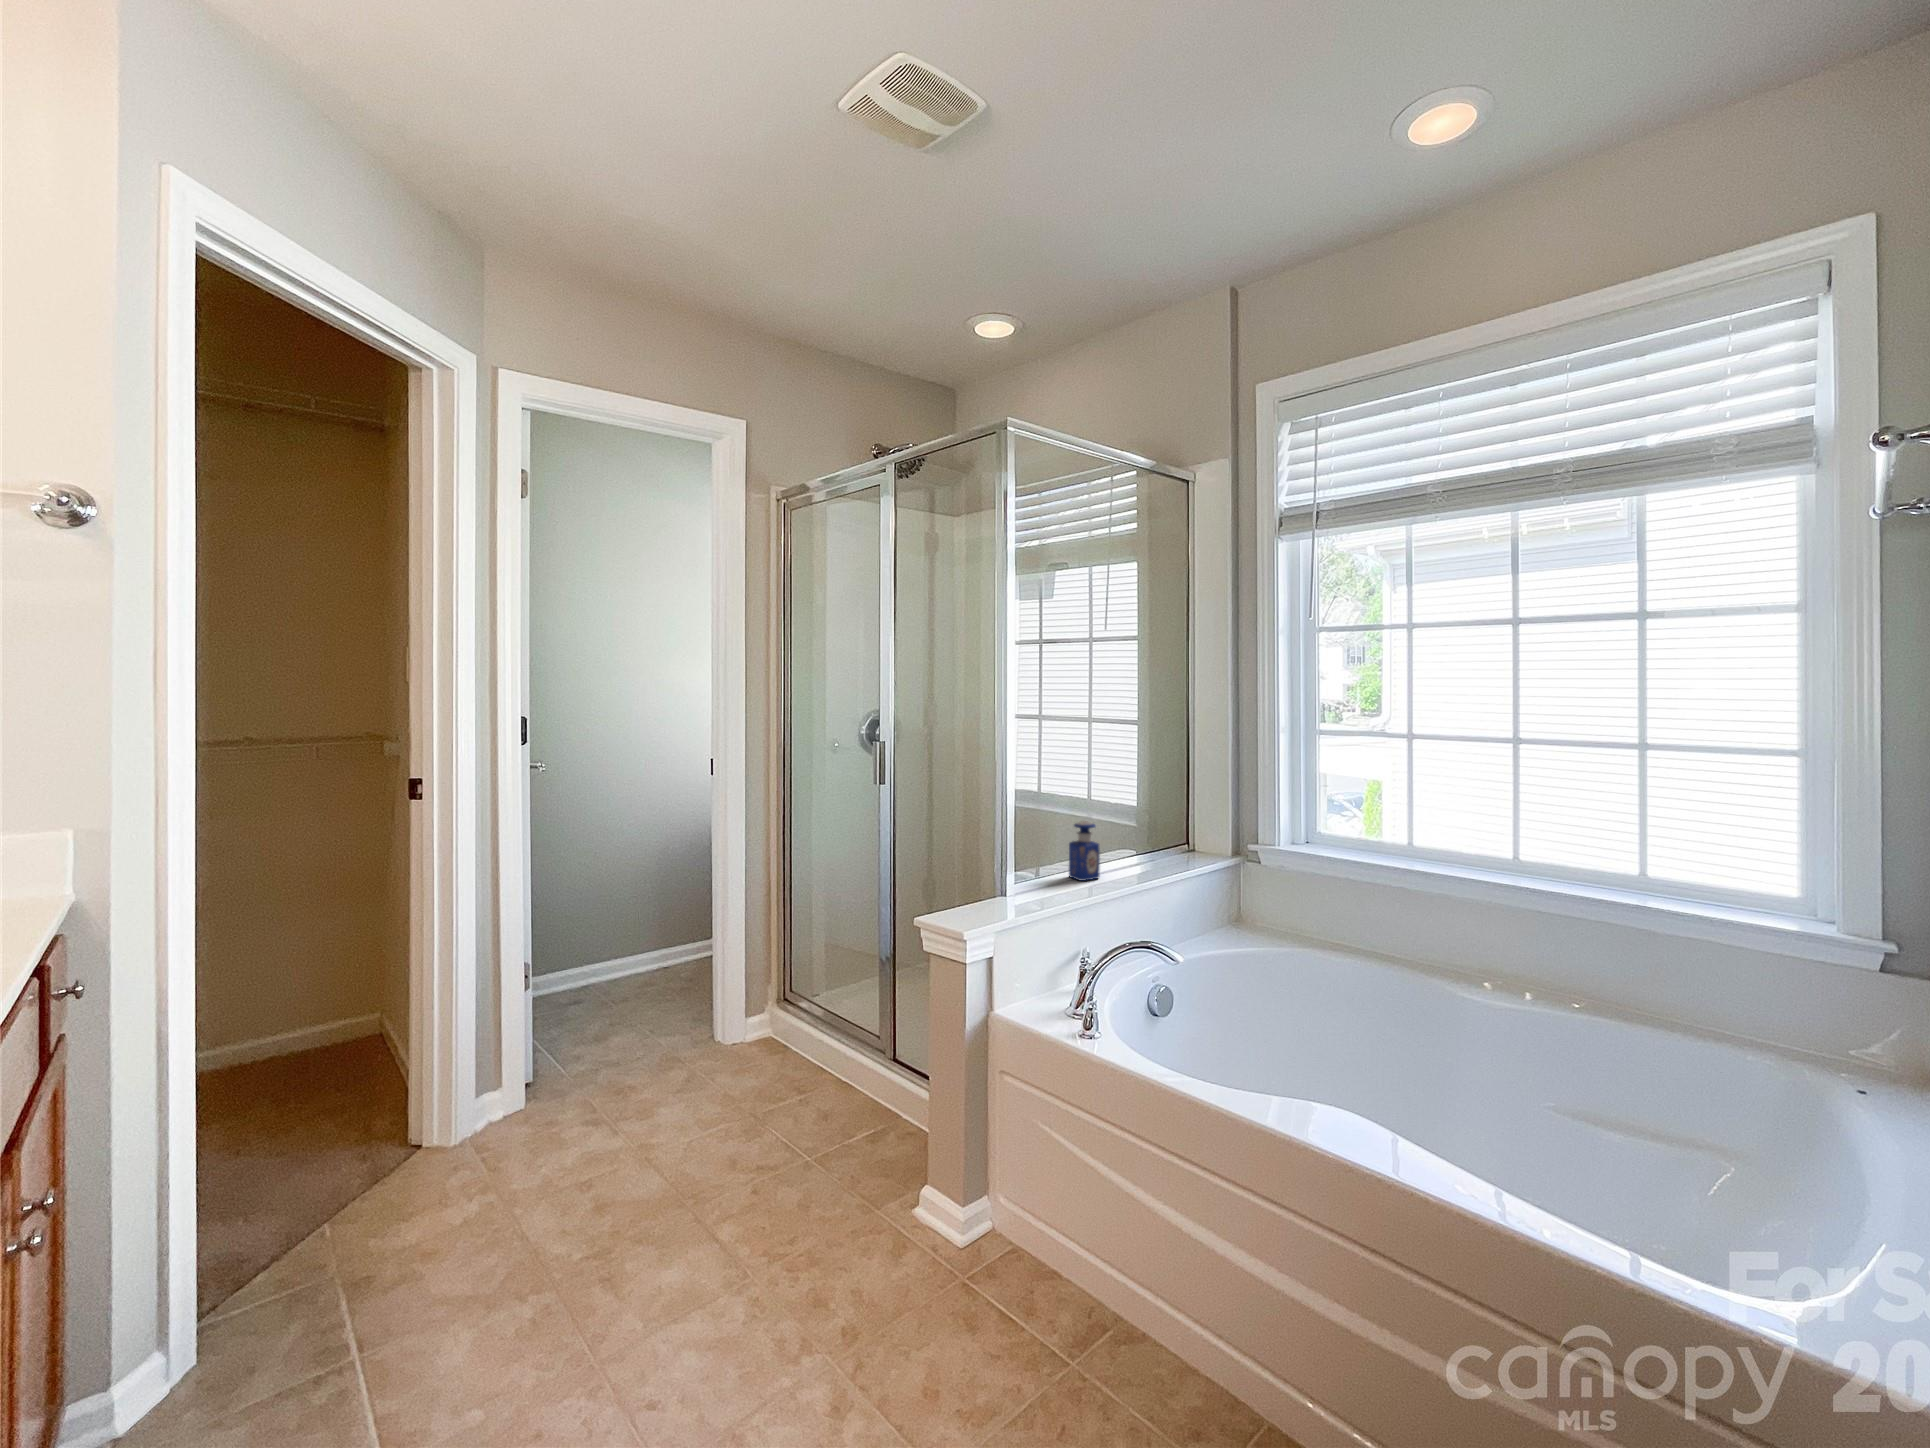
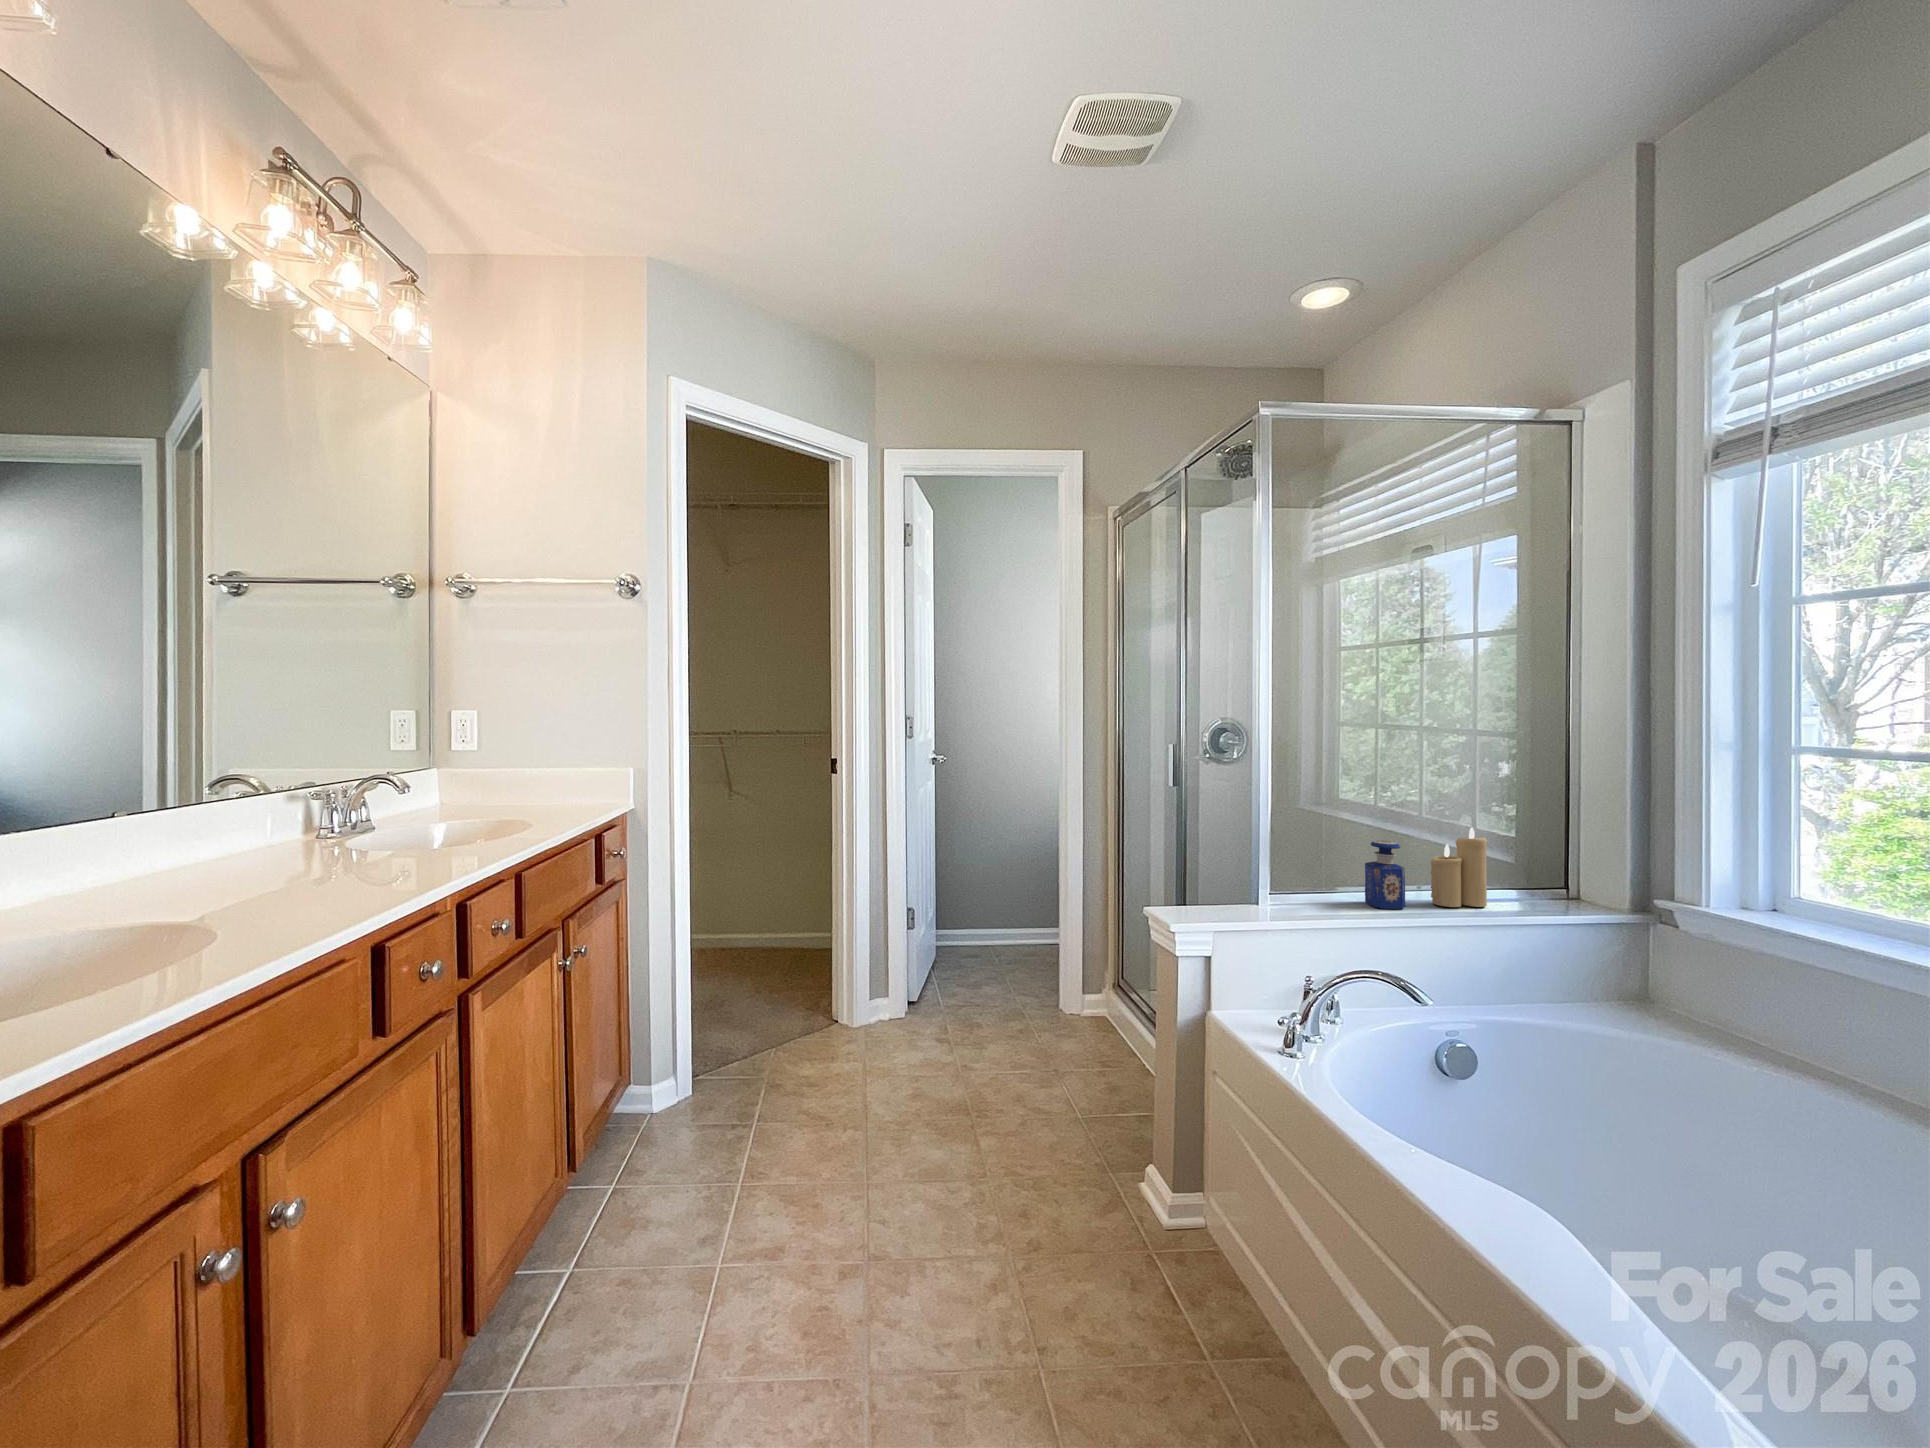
candle: none [1110,803,1146,871] -> present [1431,827,1487,907]

